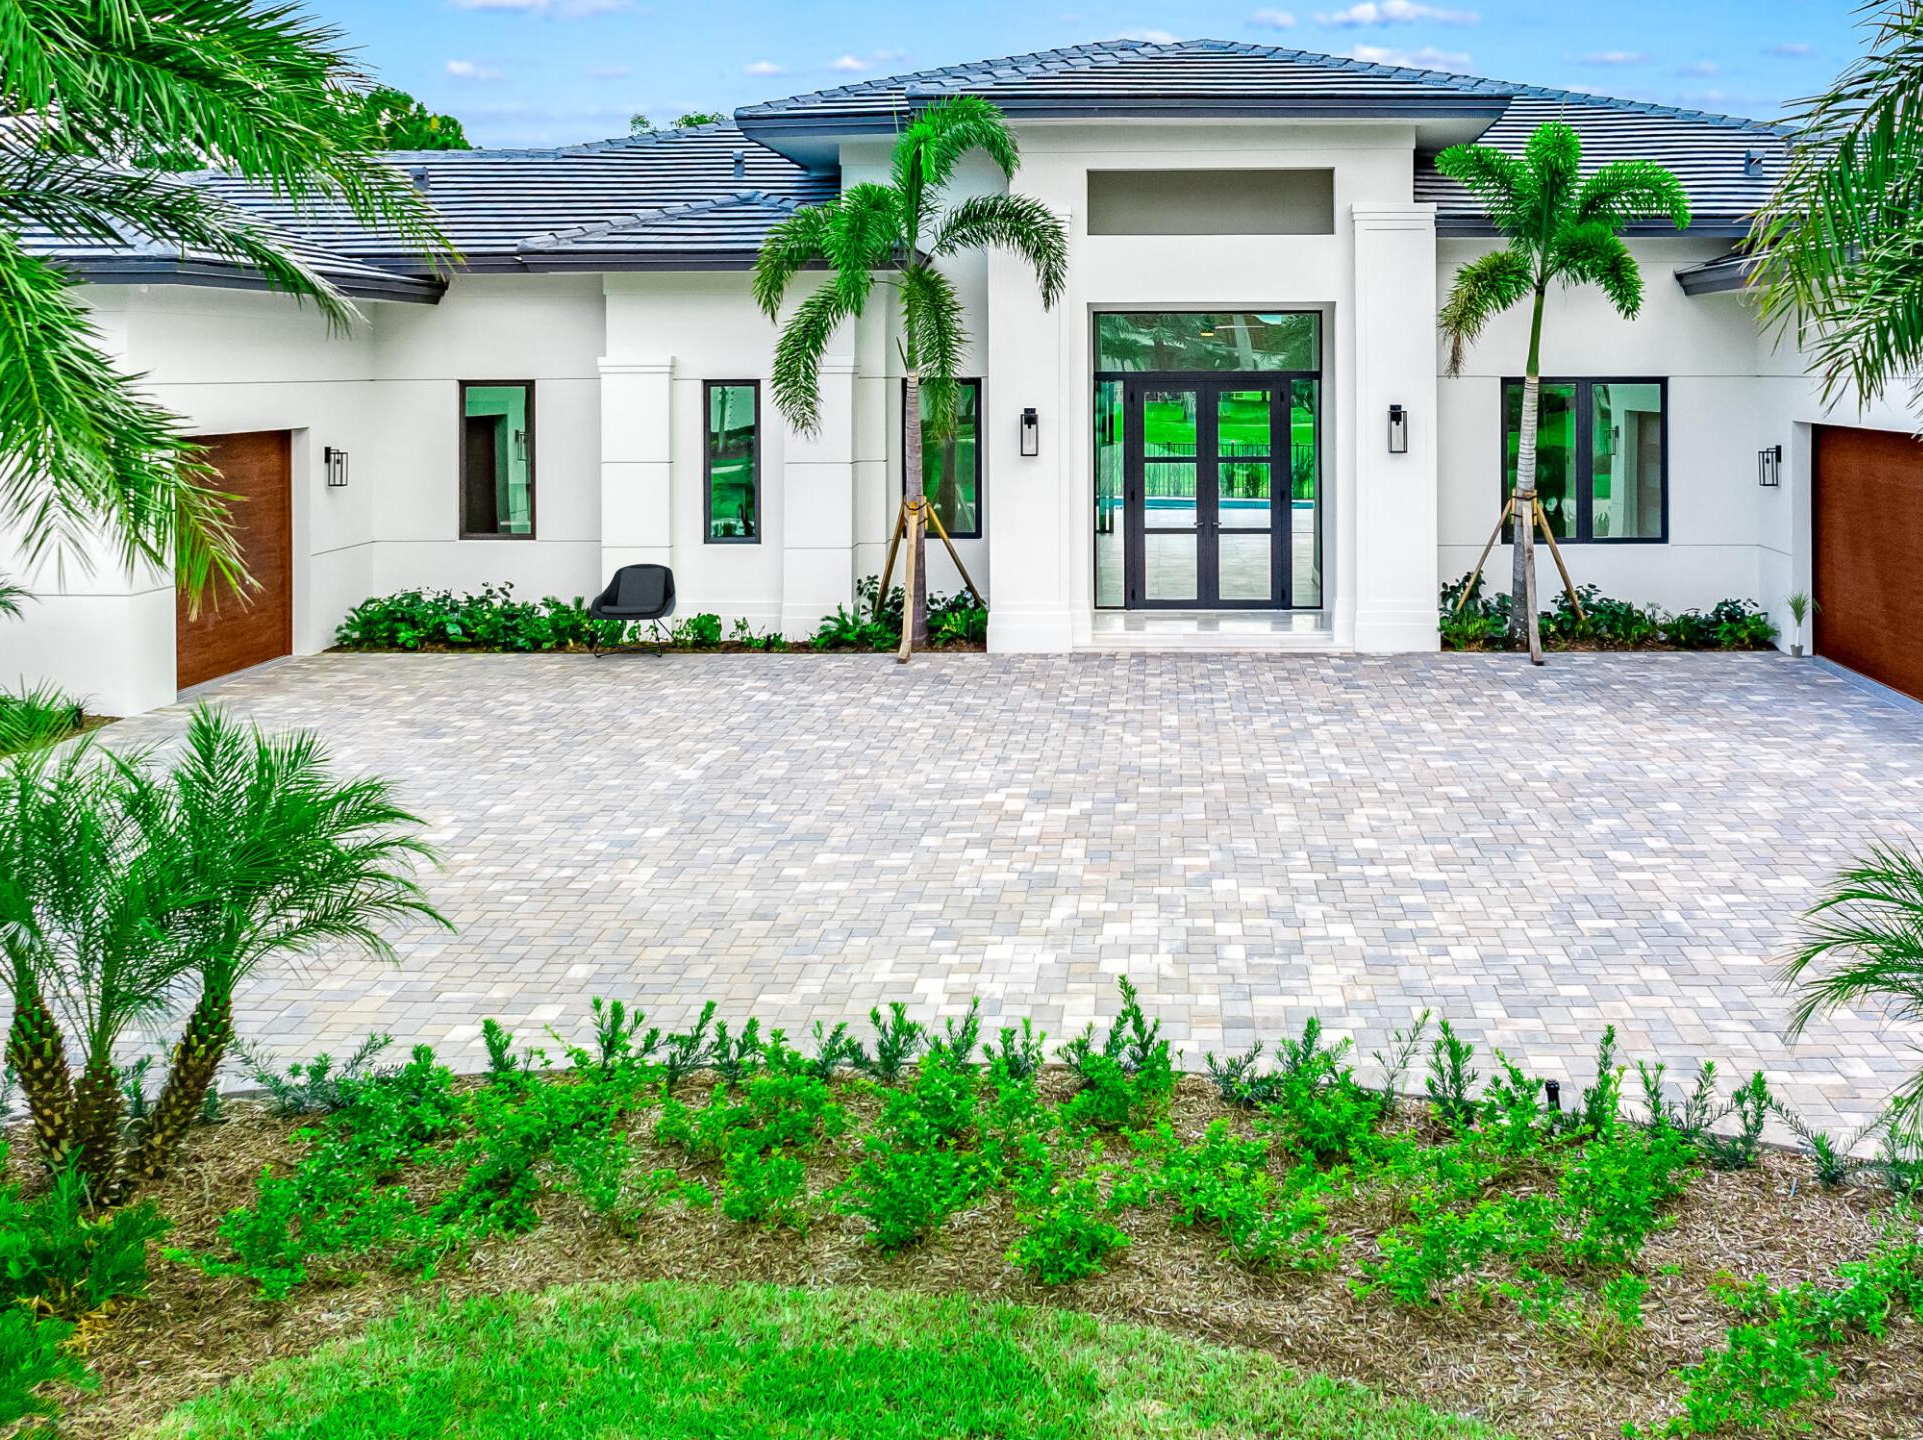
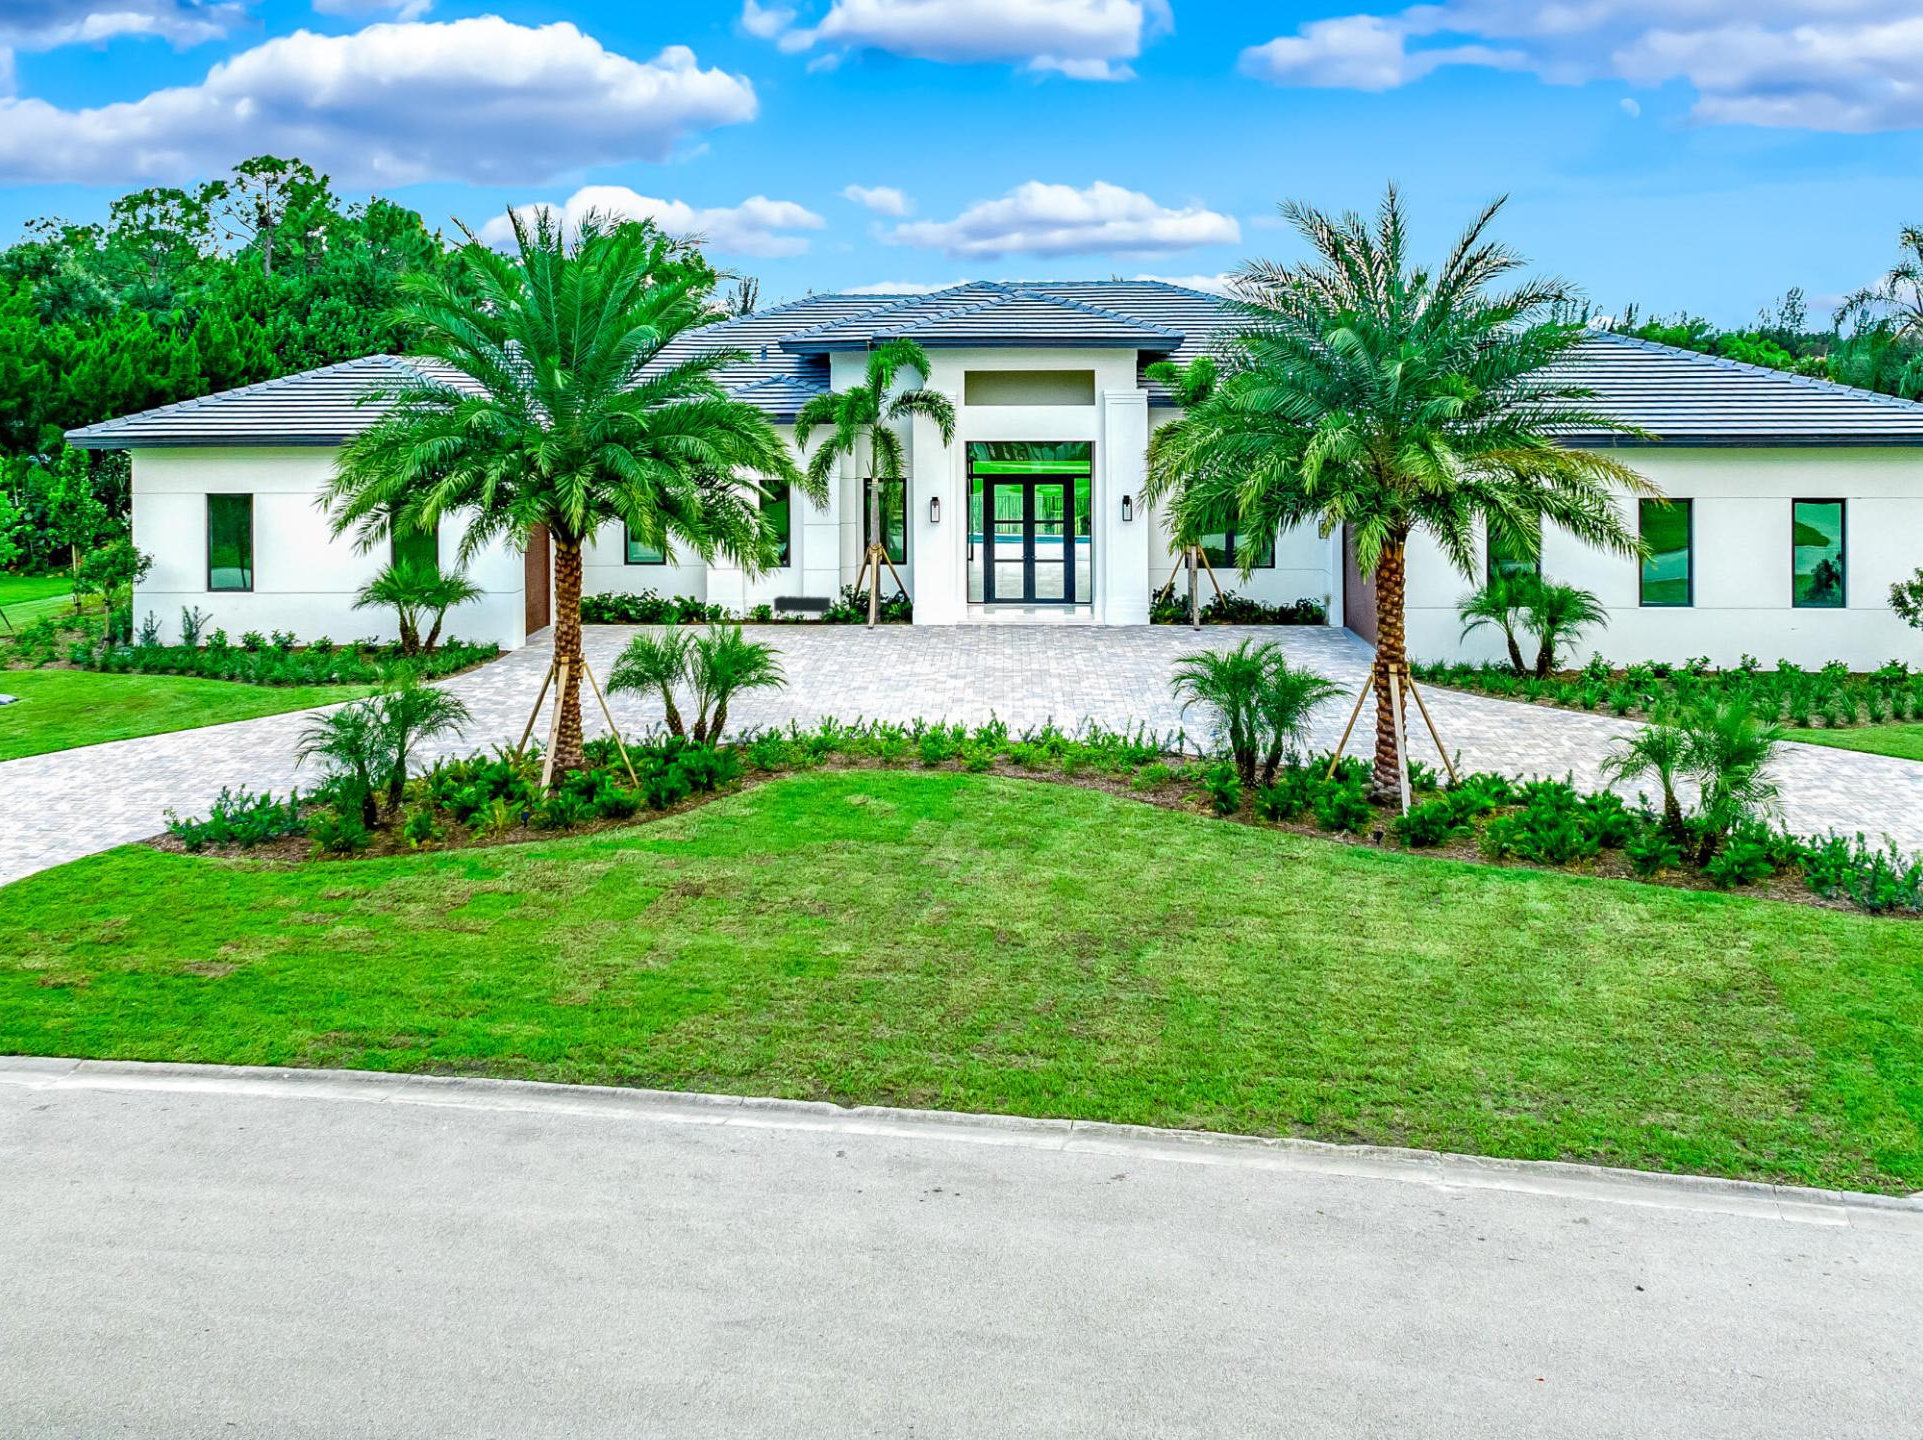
lounge chair: present [590,564,677,658] -> none [710,578,752,626]
bench: none [718,598,830,654] -> present [774,596,831,623]

